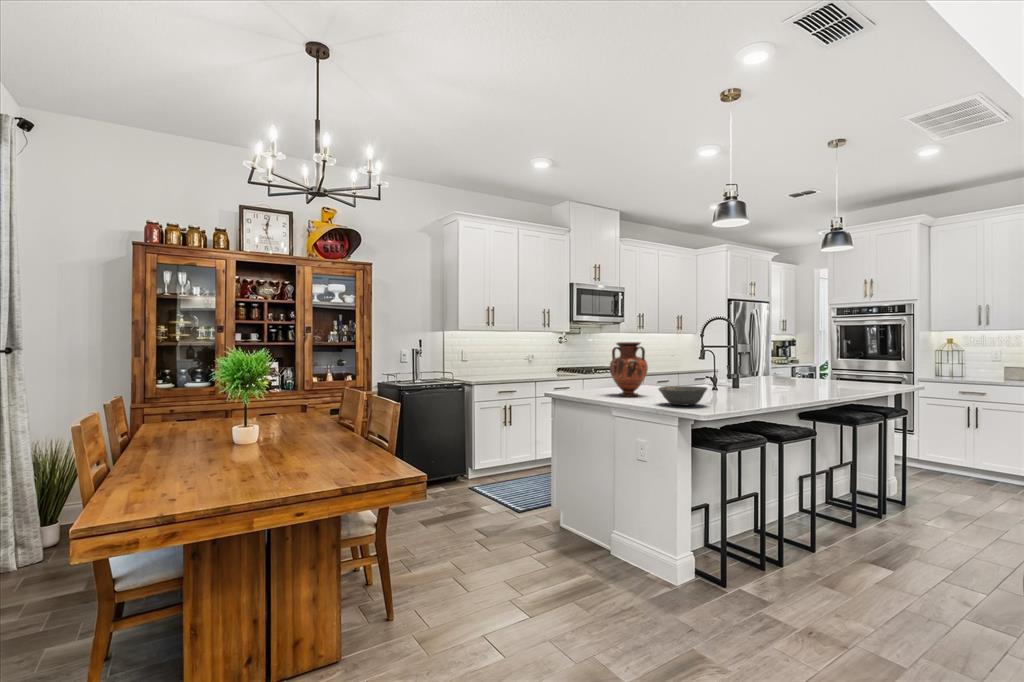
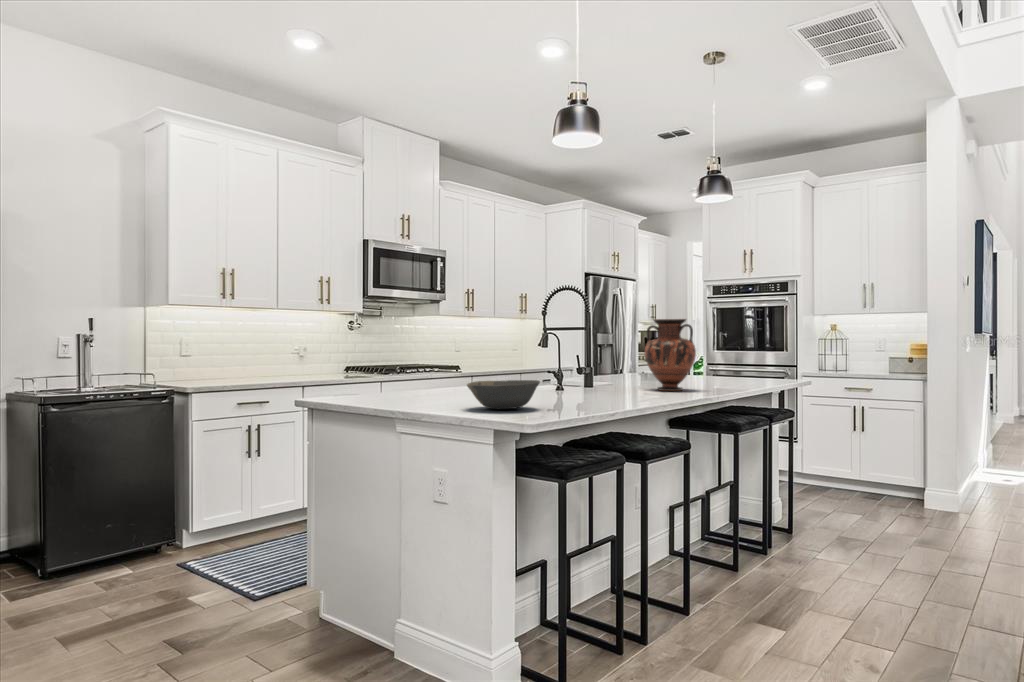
vase: present [610,342,648,396] -> present [645,319,696,391]

